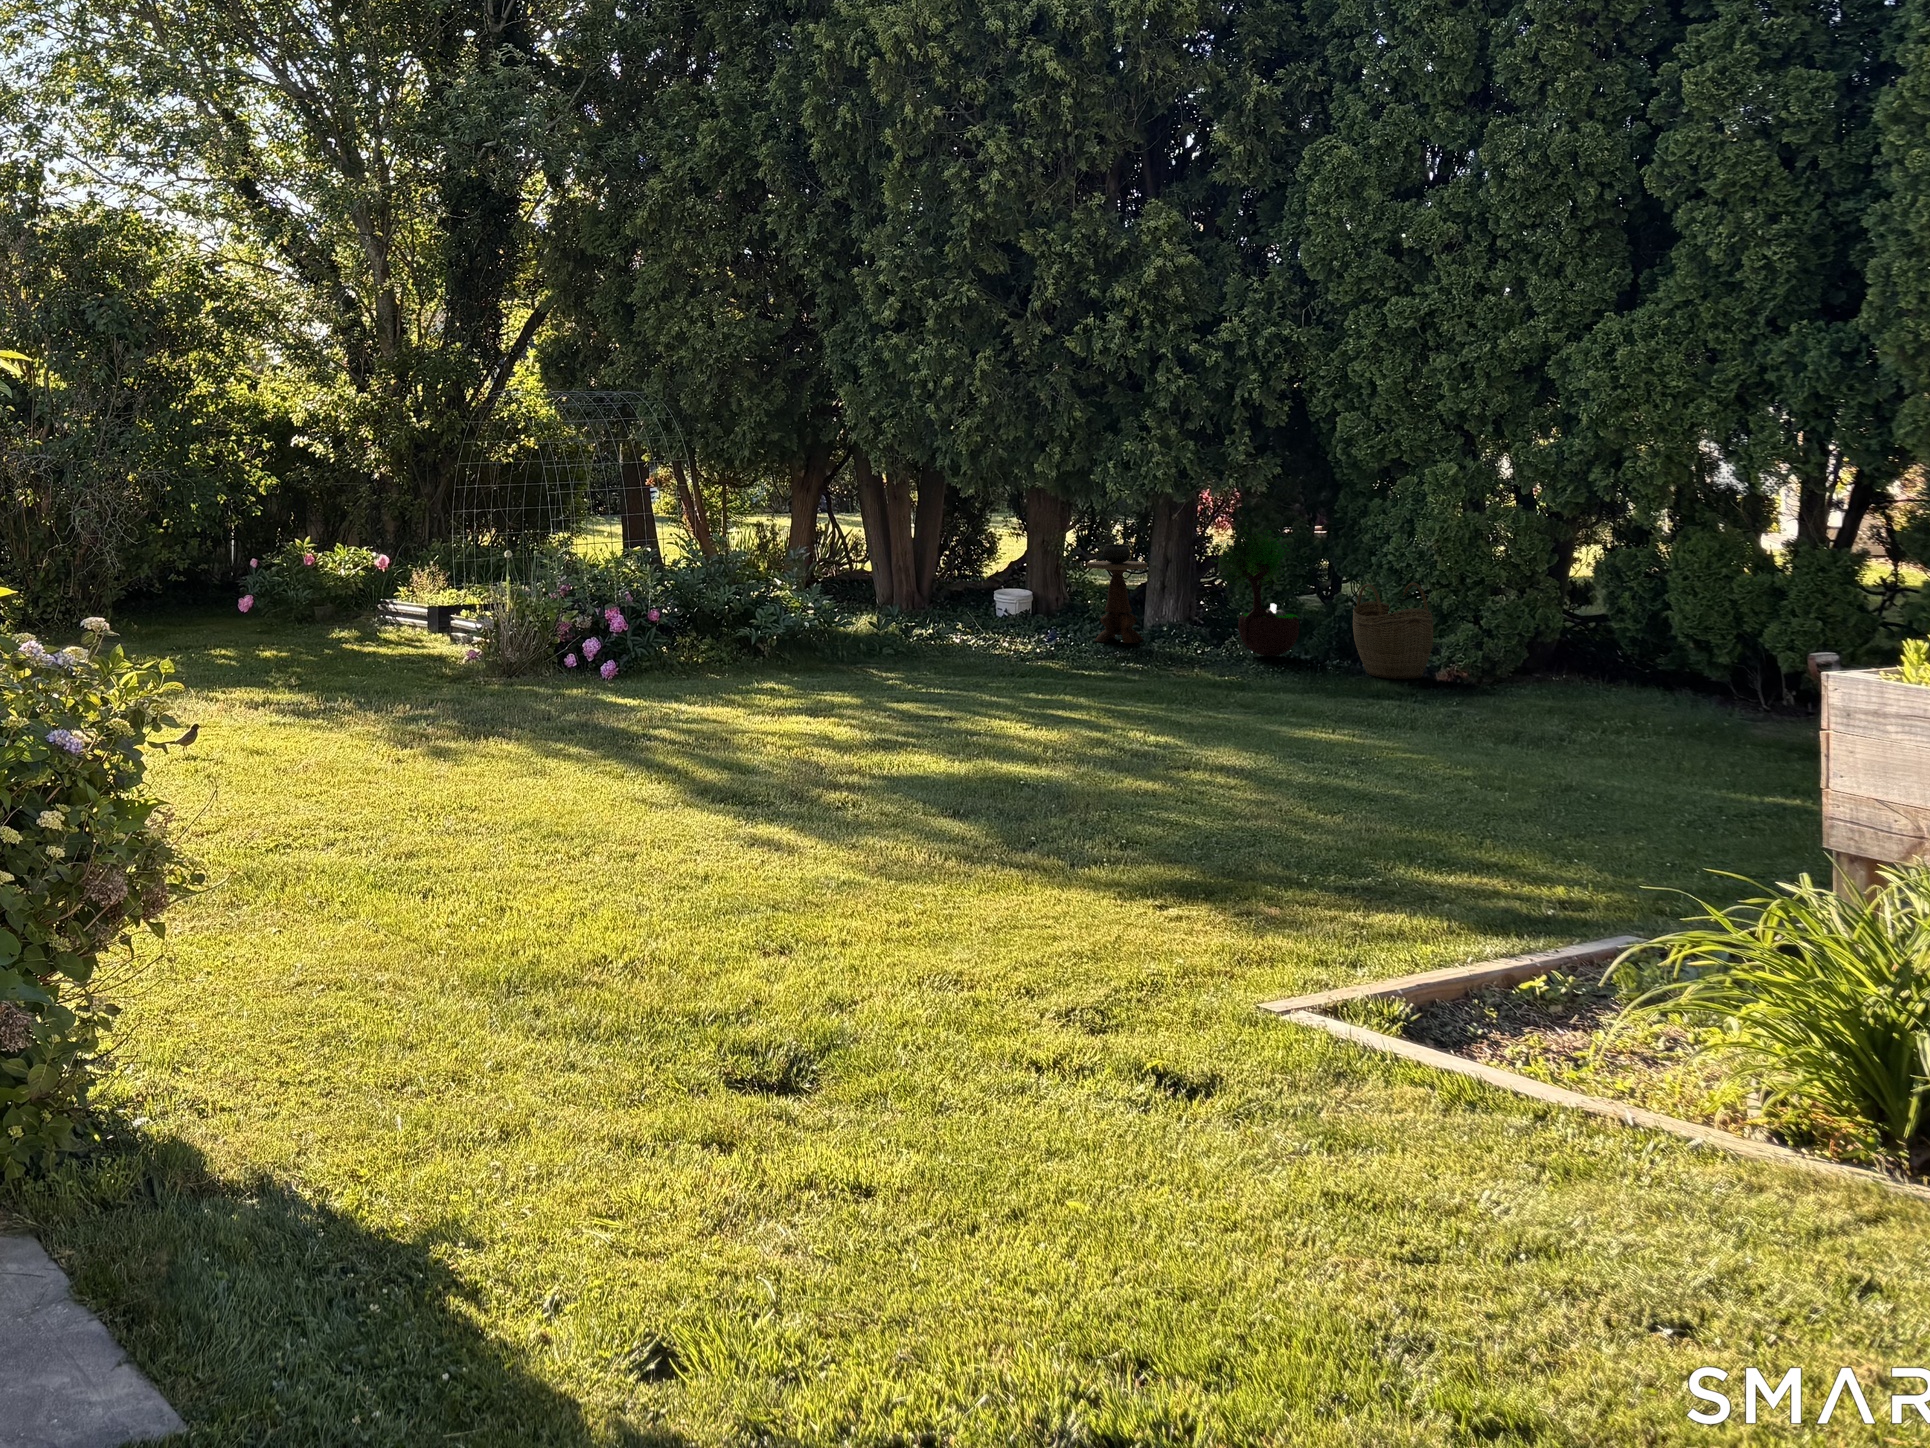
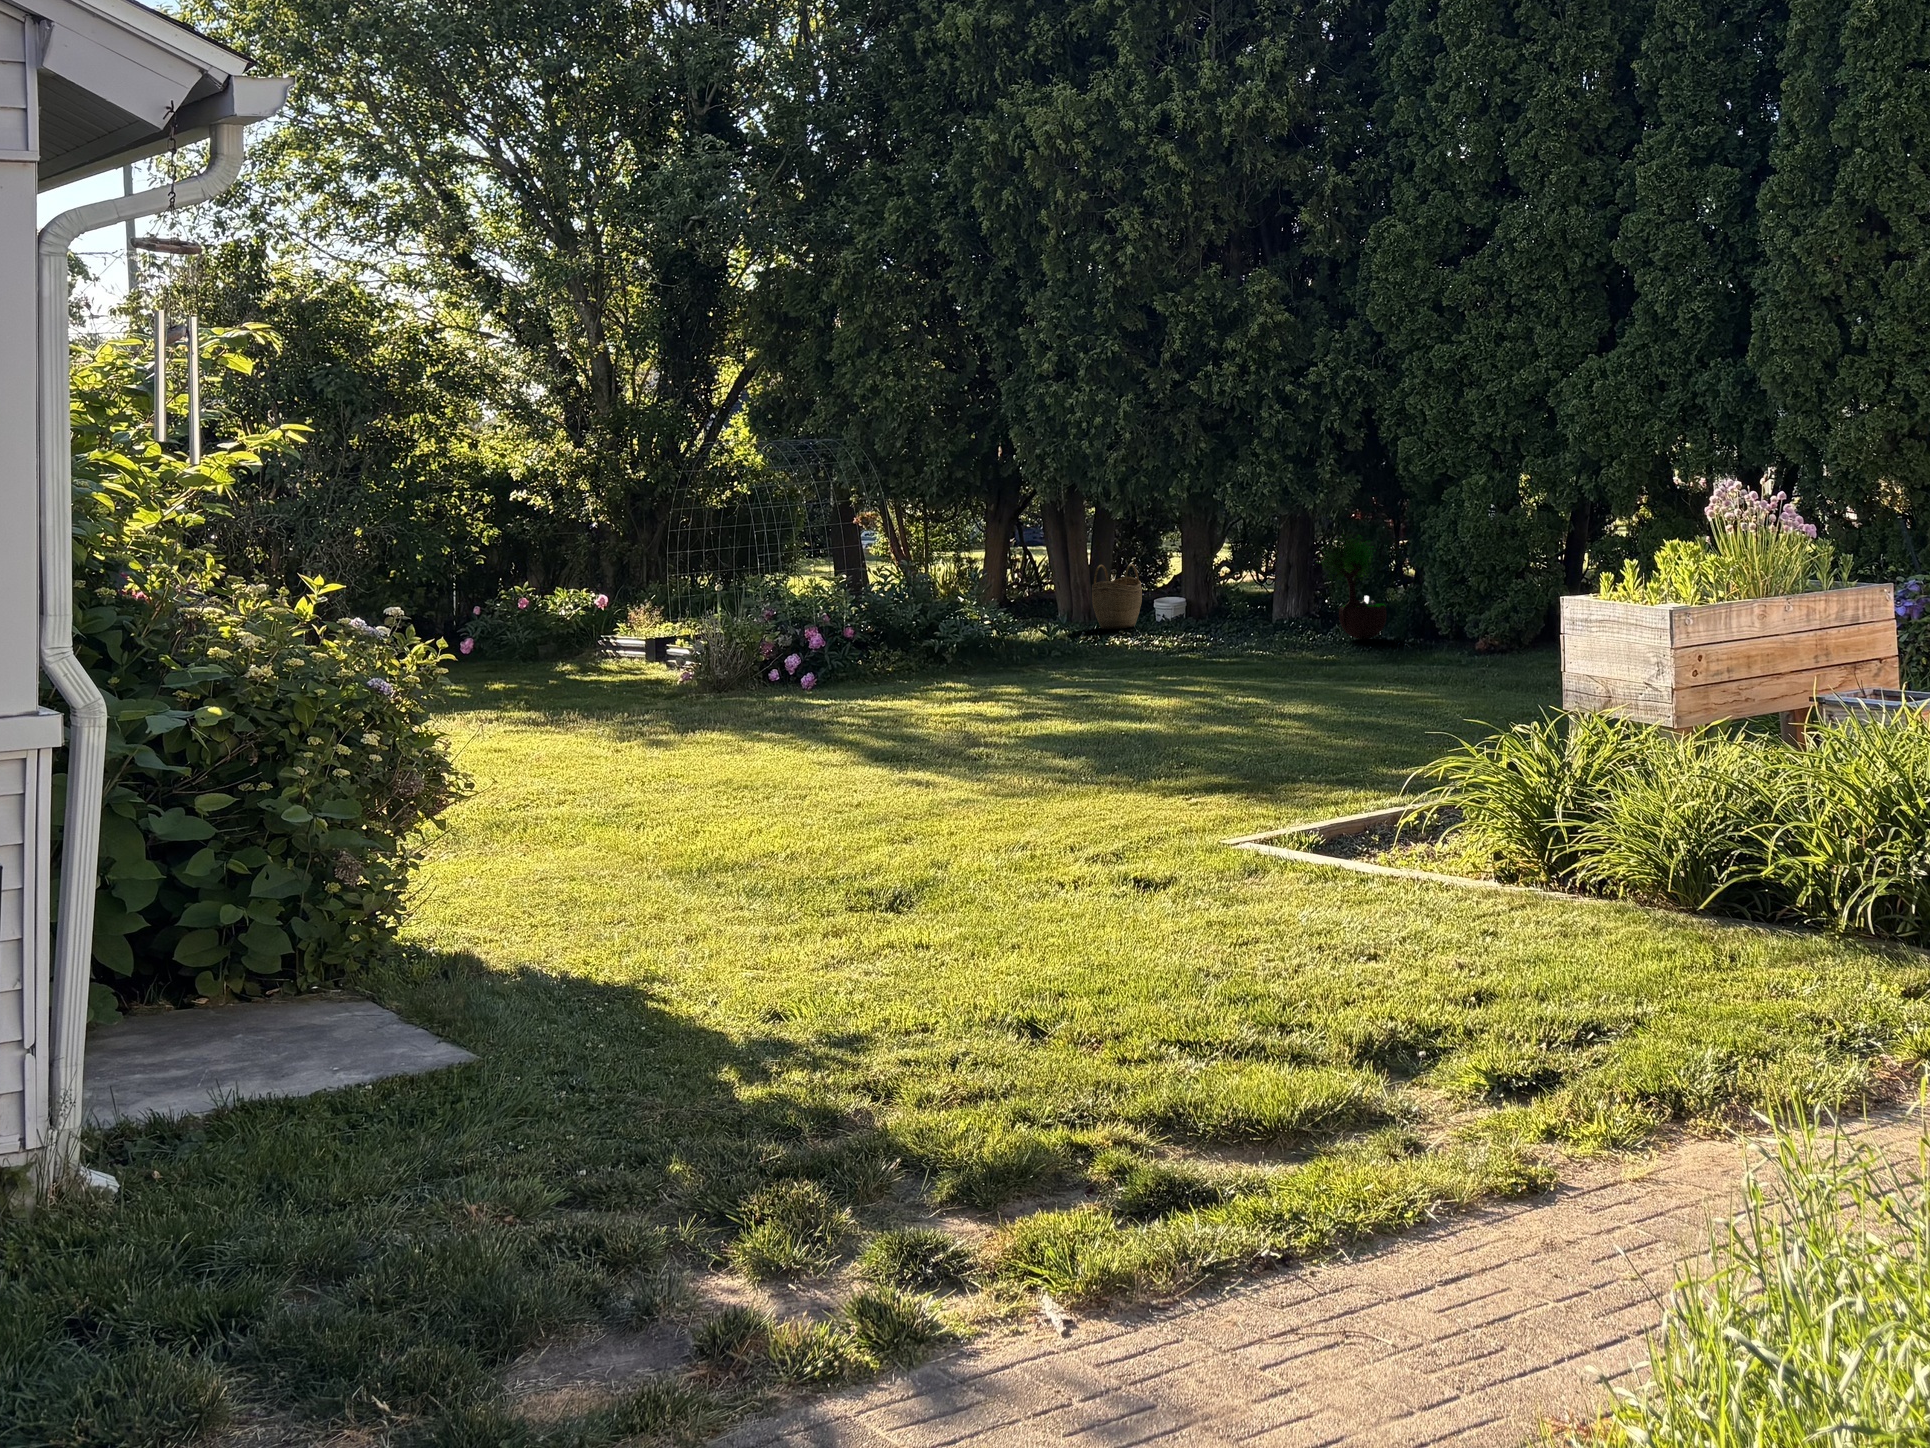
side table: present [1087,544,1147,643] -> none [1221,553,1270,637]
woven basket: present [1353,583,1434,679] -> present [1092,564,1142,629]

